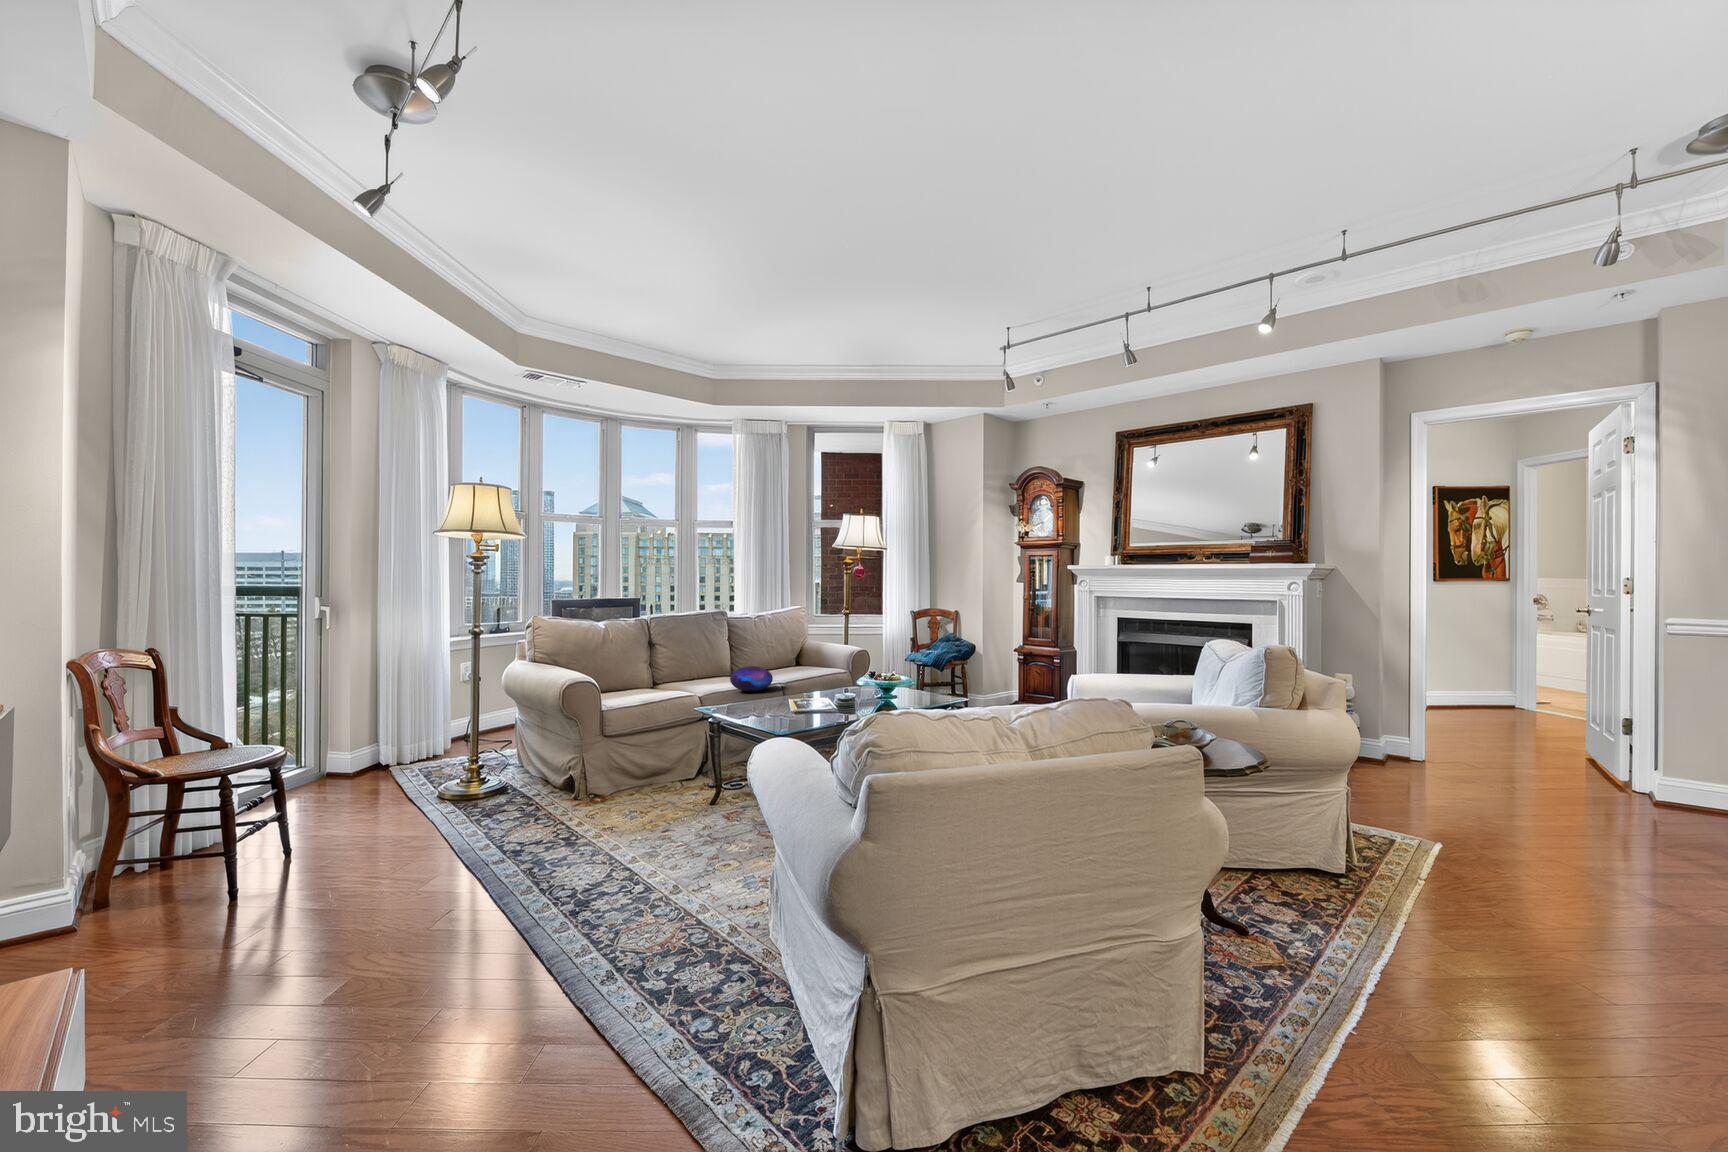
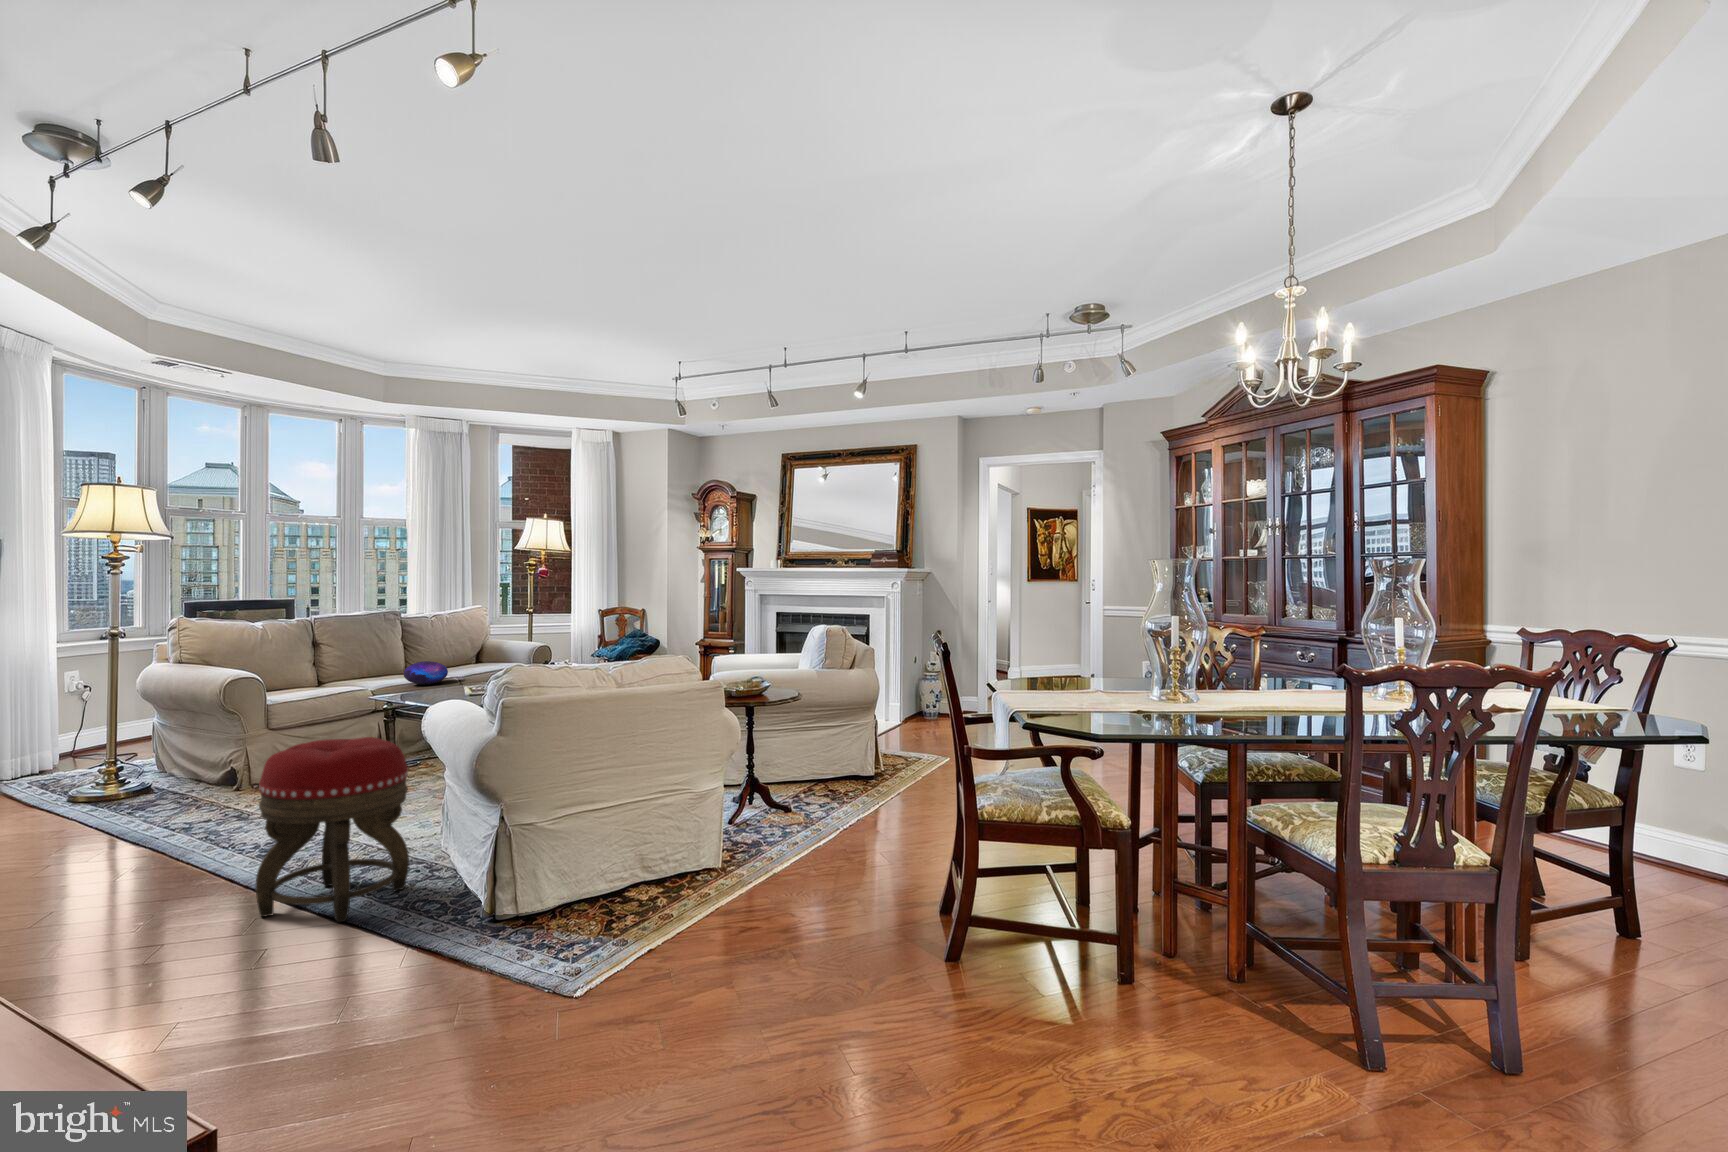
footstool: none [549,788,733,1066] -> present [255,737,409,922]

